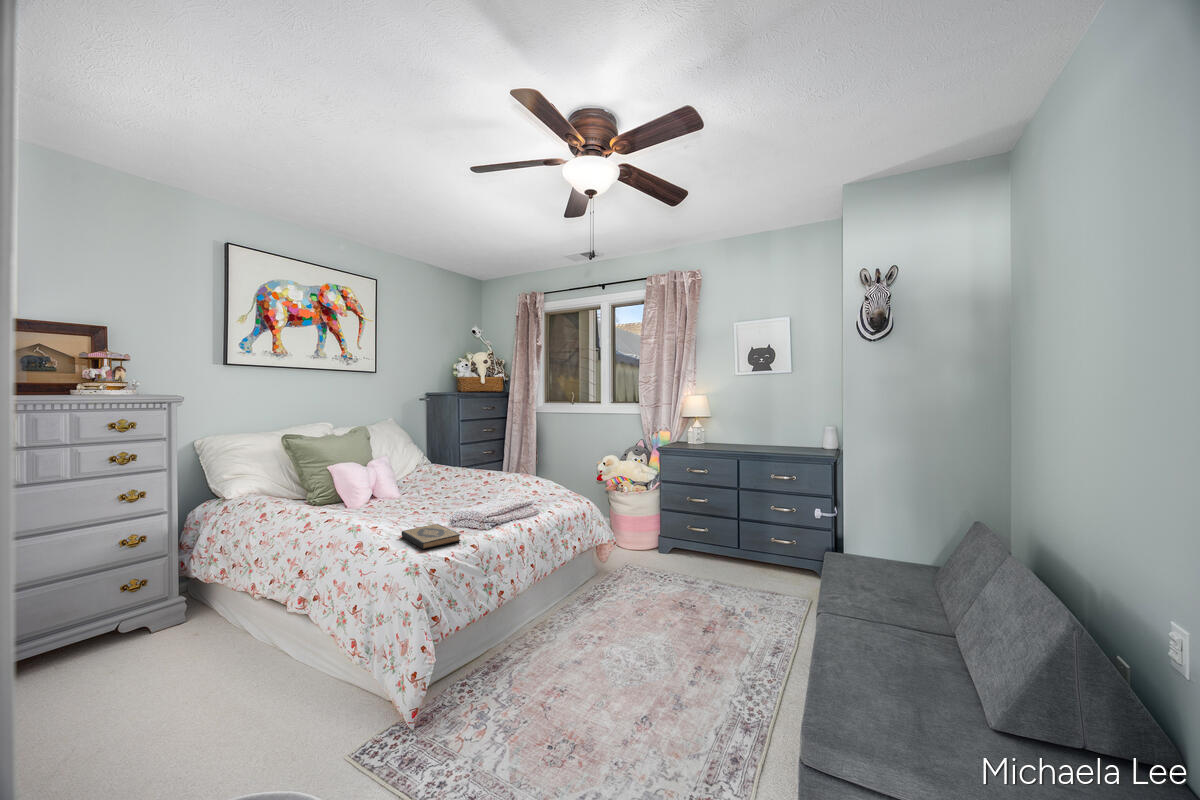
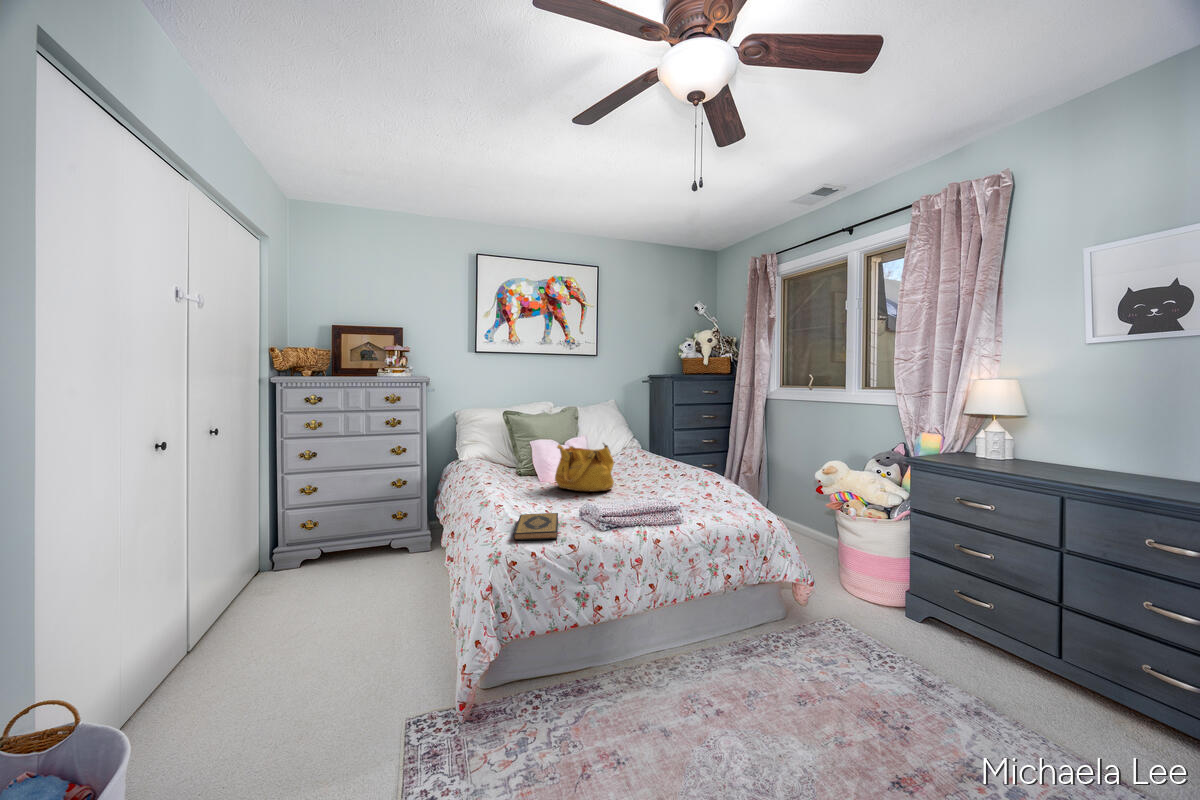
handbag: none [391,459,454,508] -> present [555,443,614,491]

